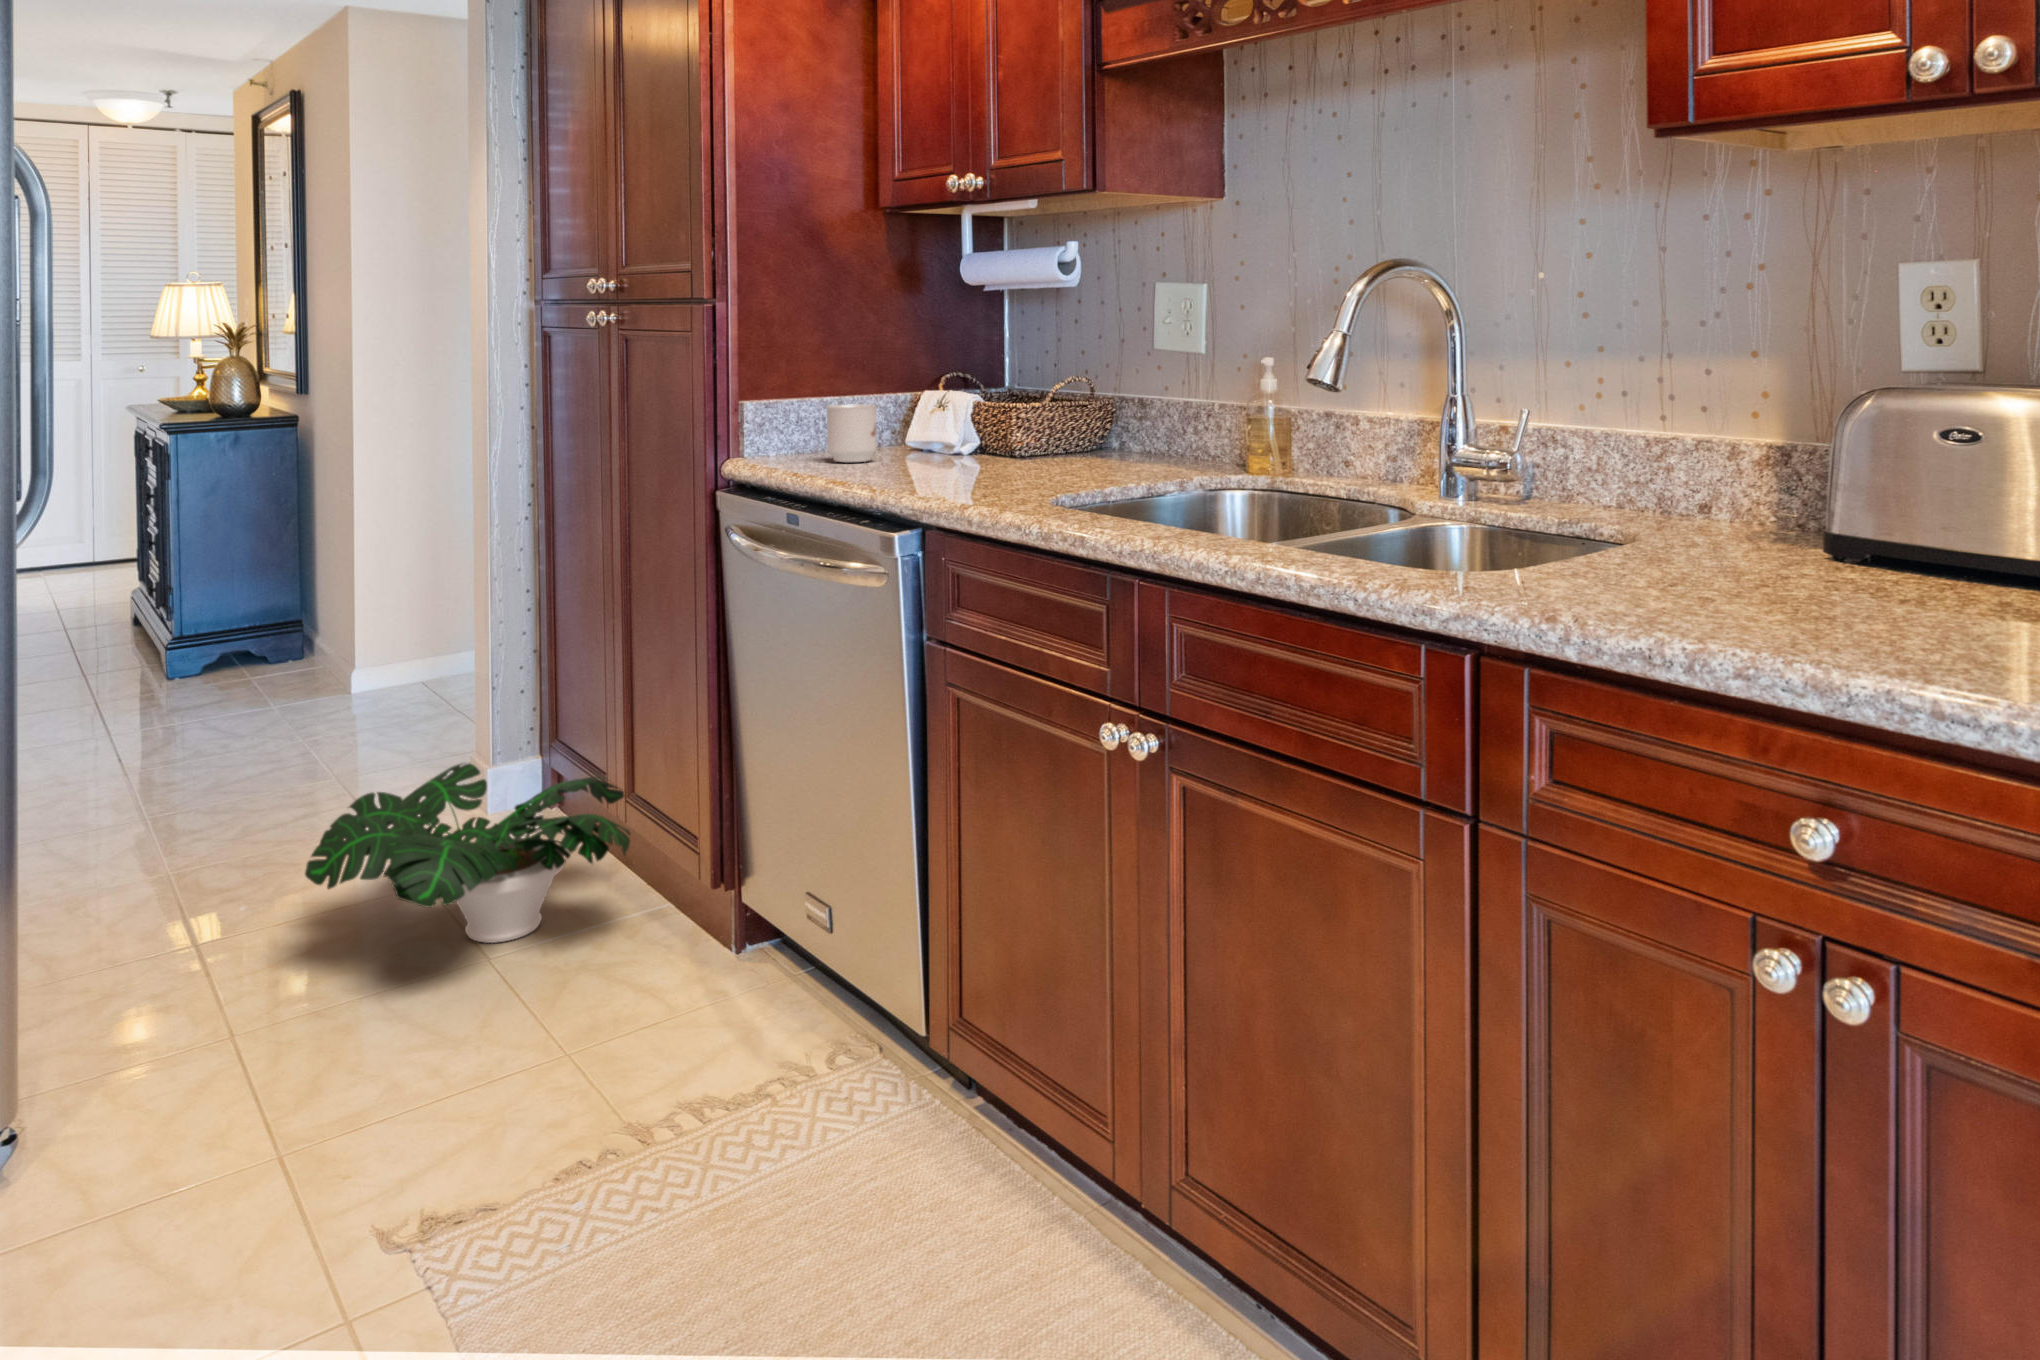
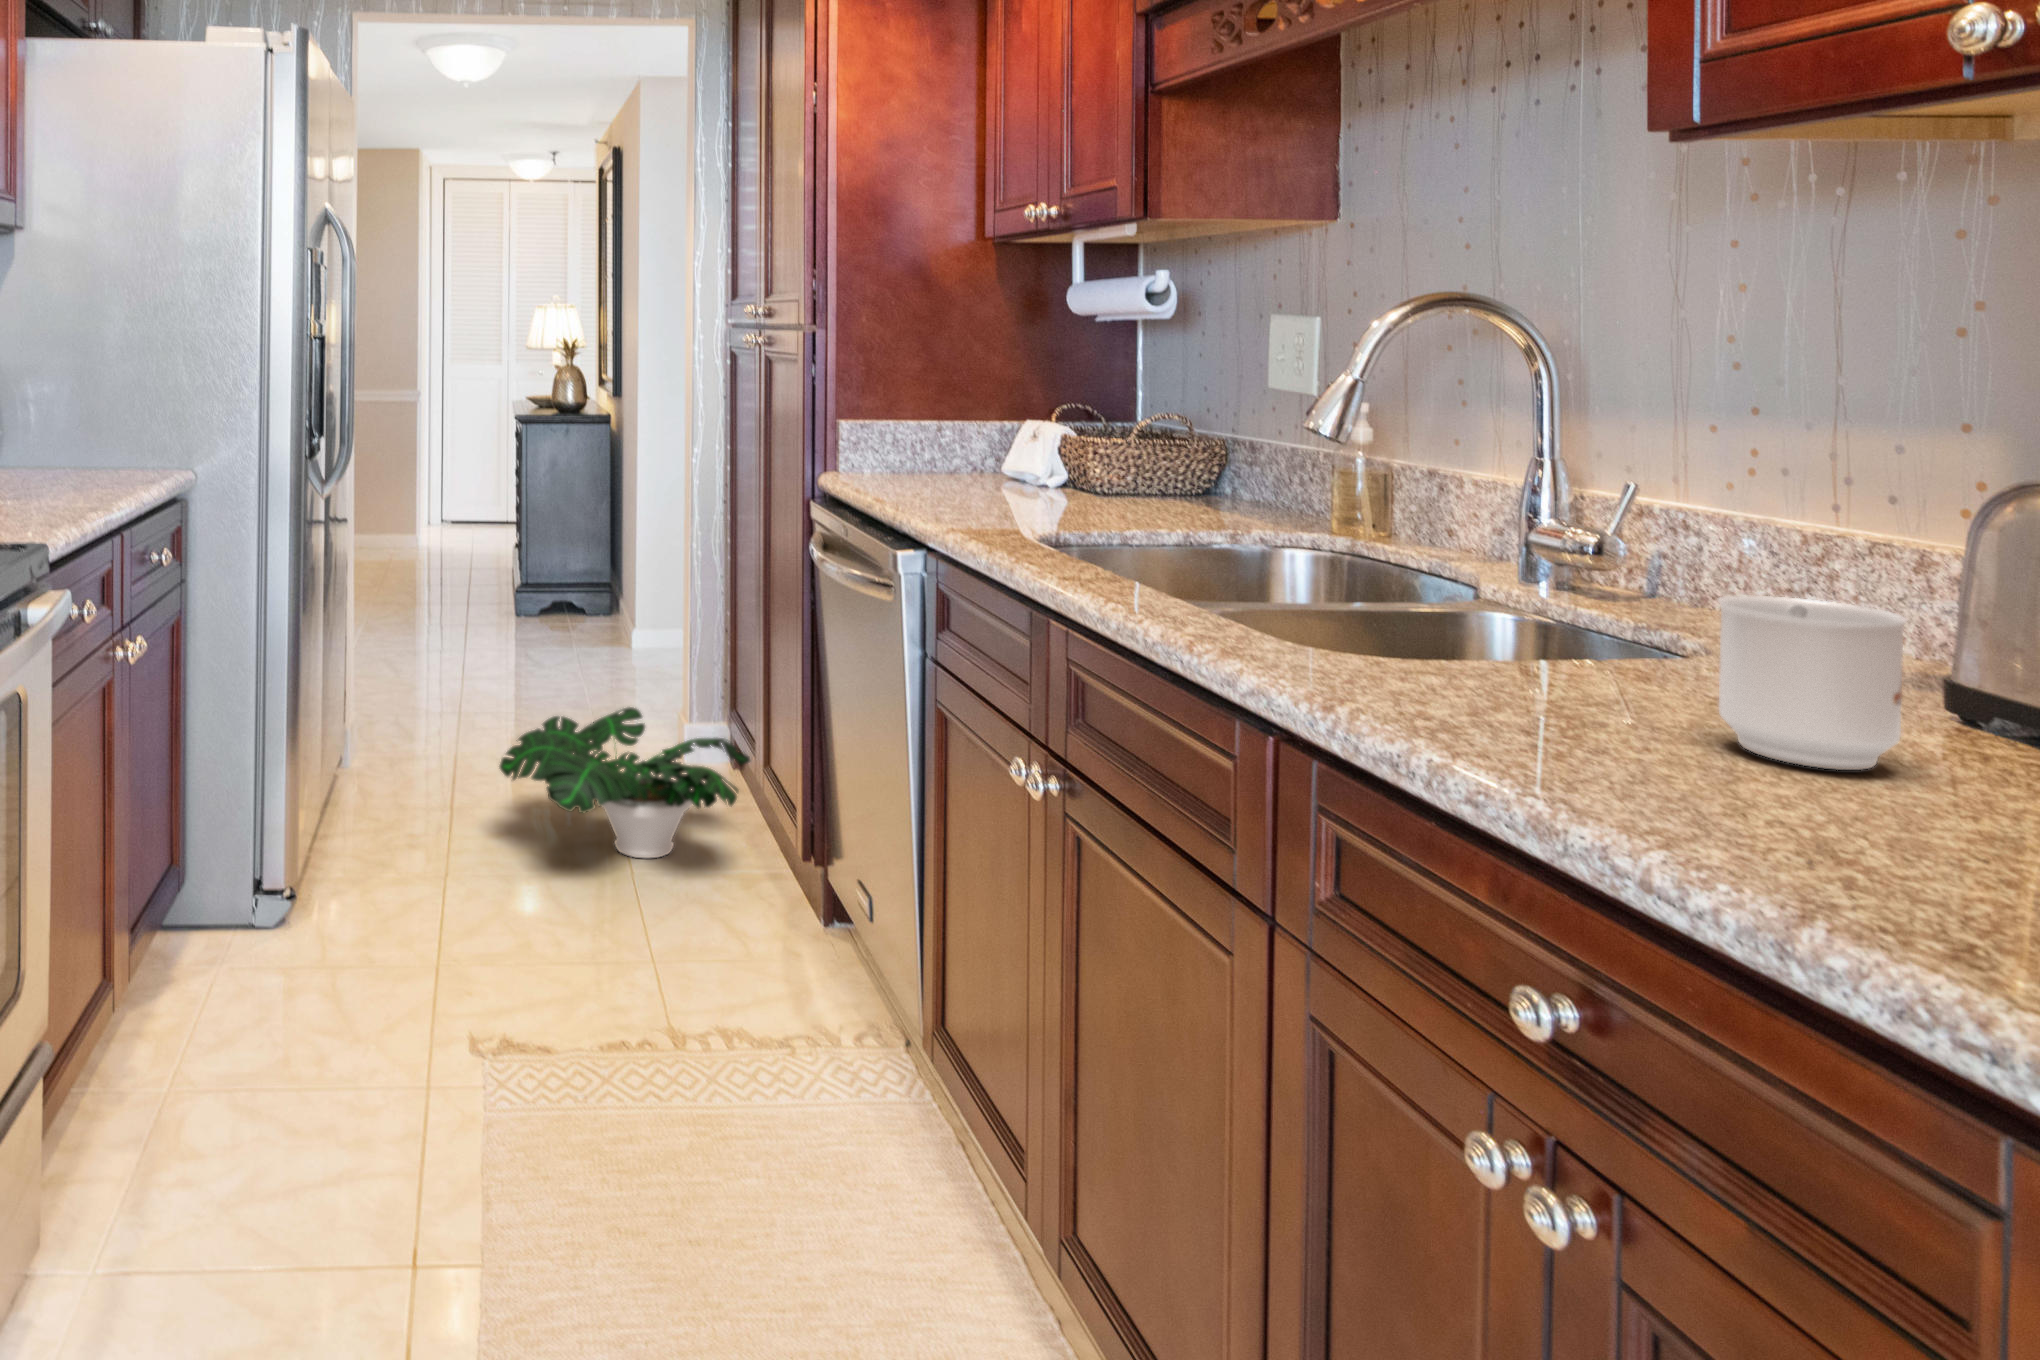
mug: present [827,405,877,463] -> present [1718,595,1908,770]

